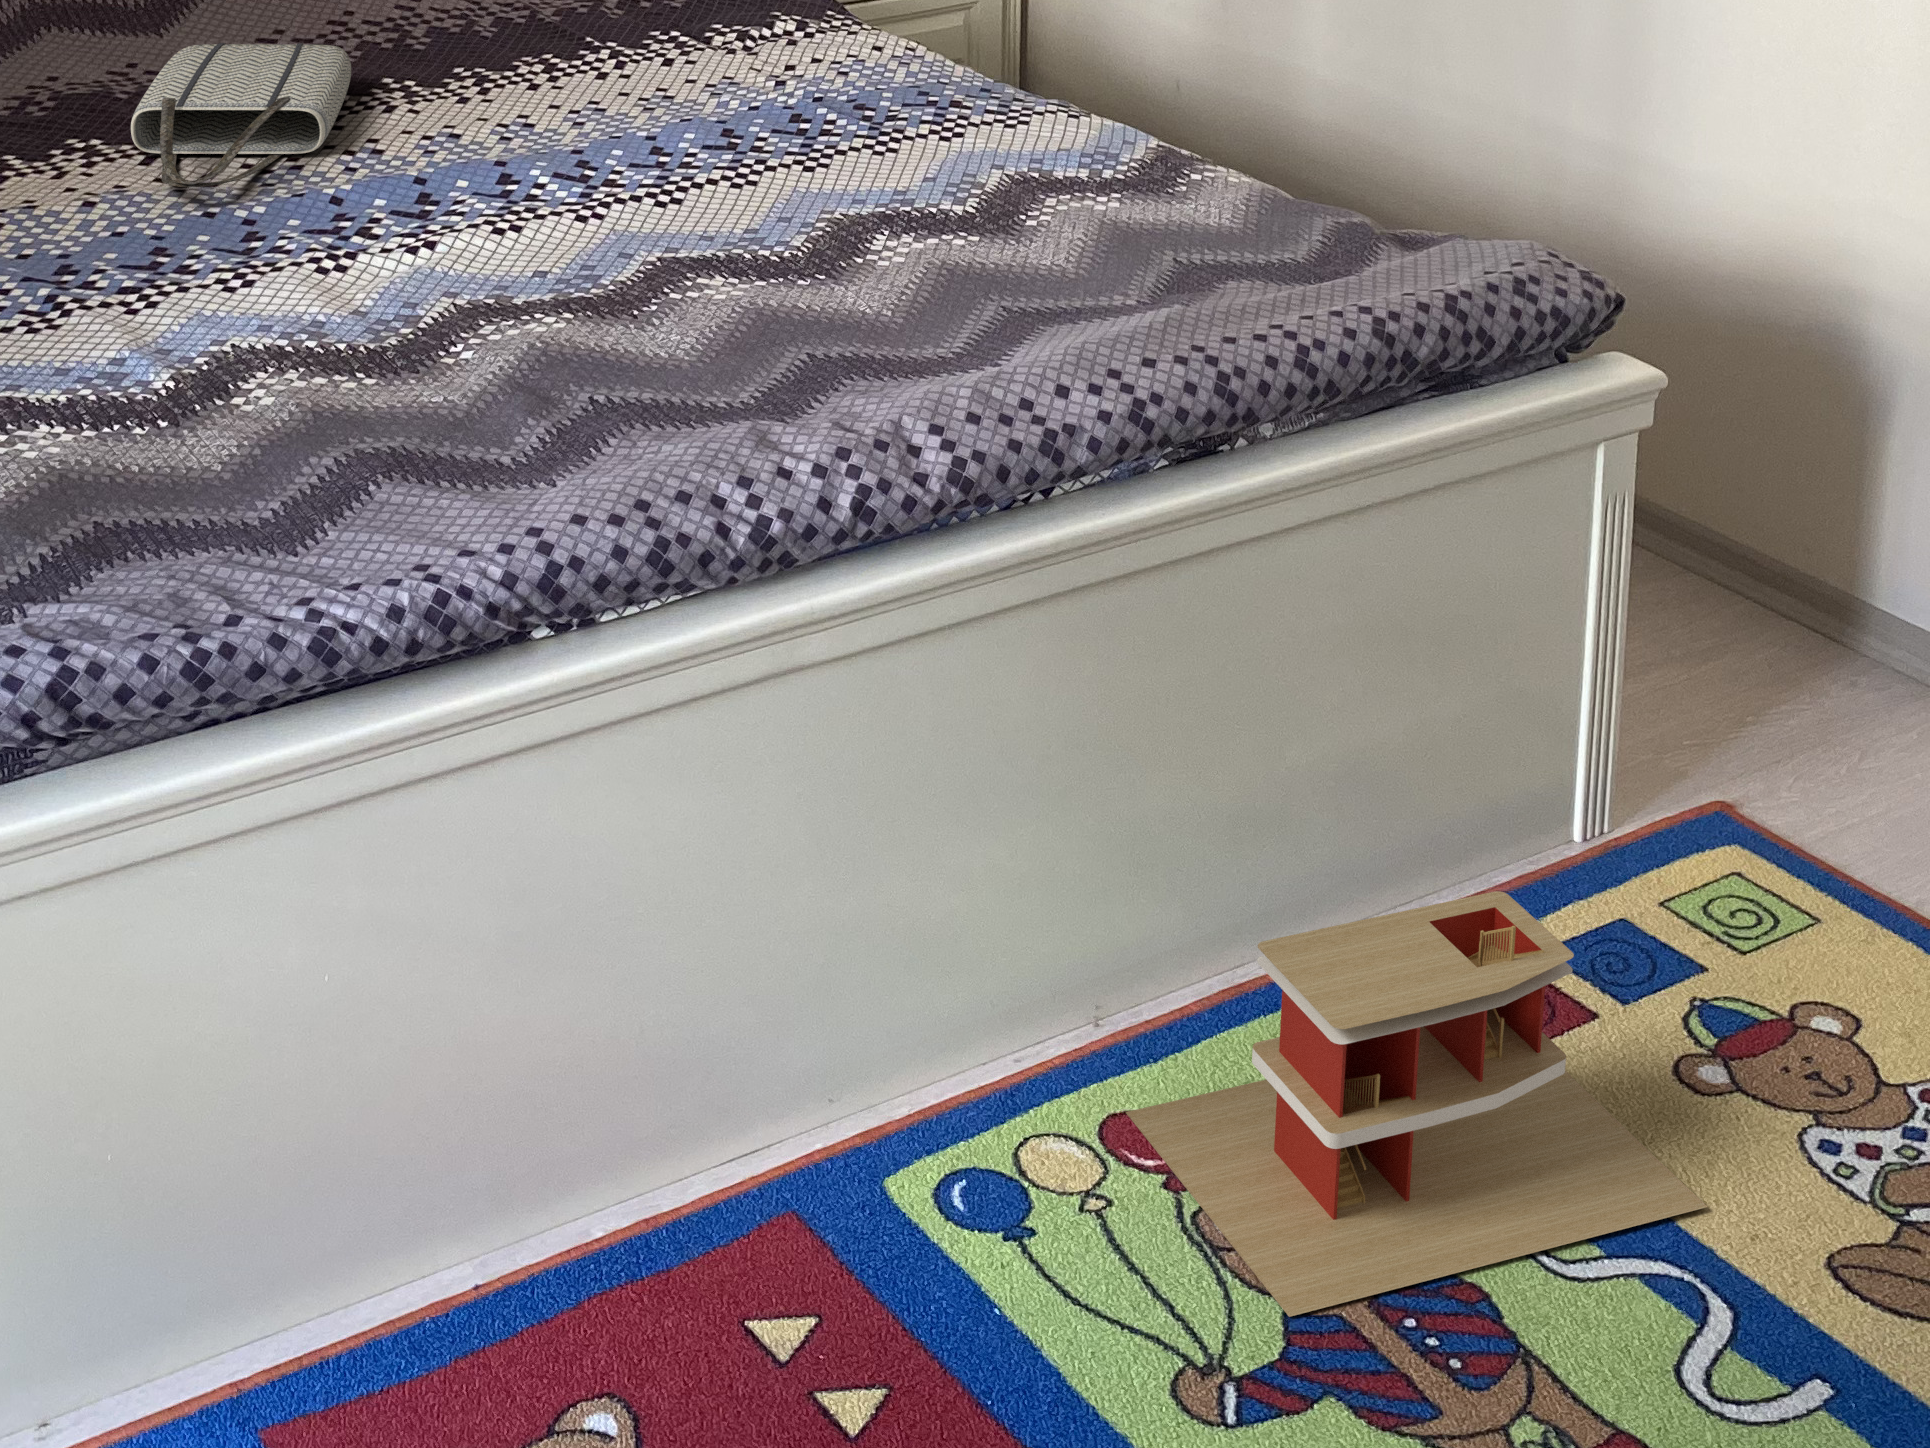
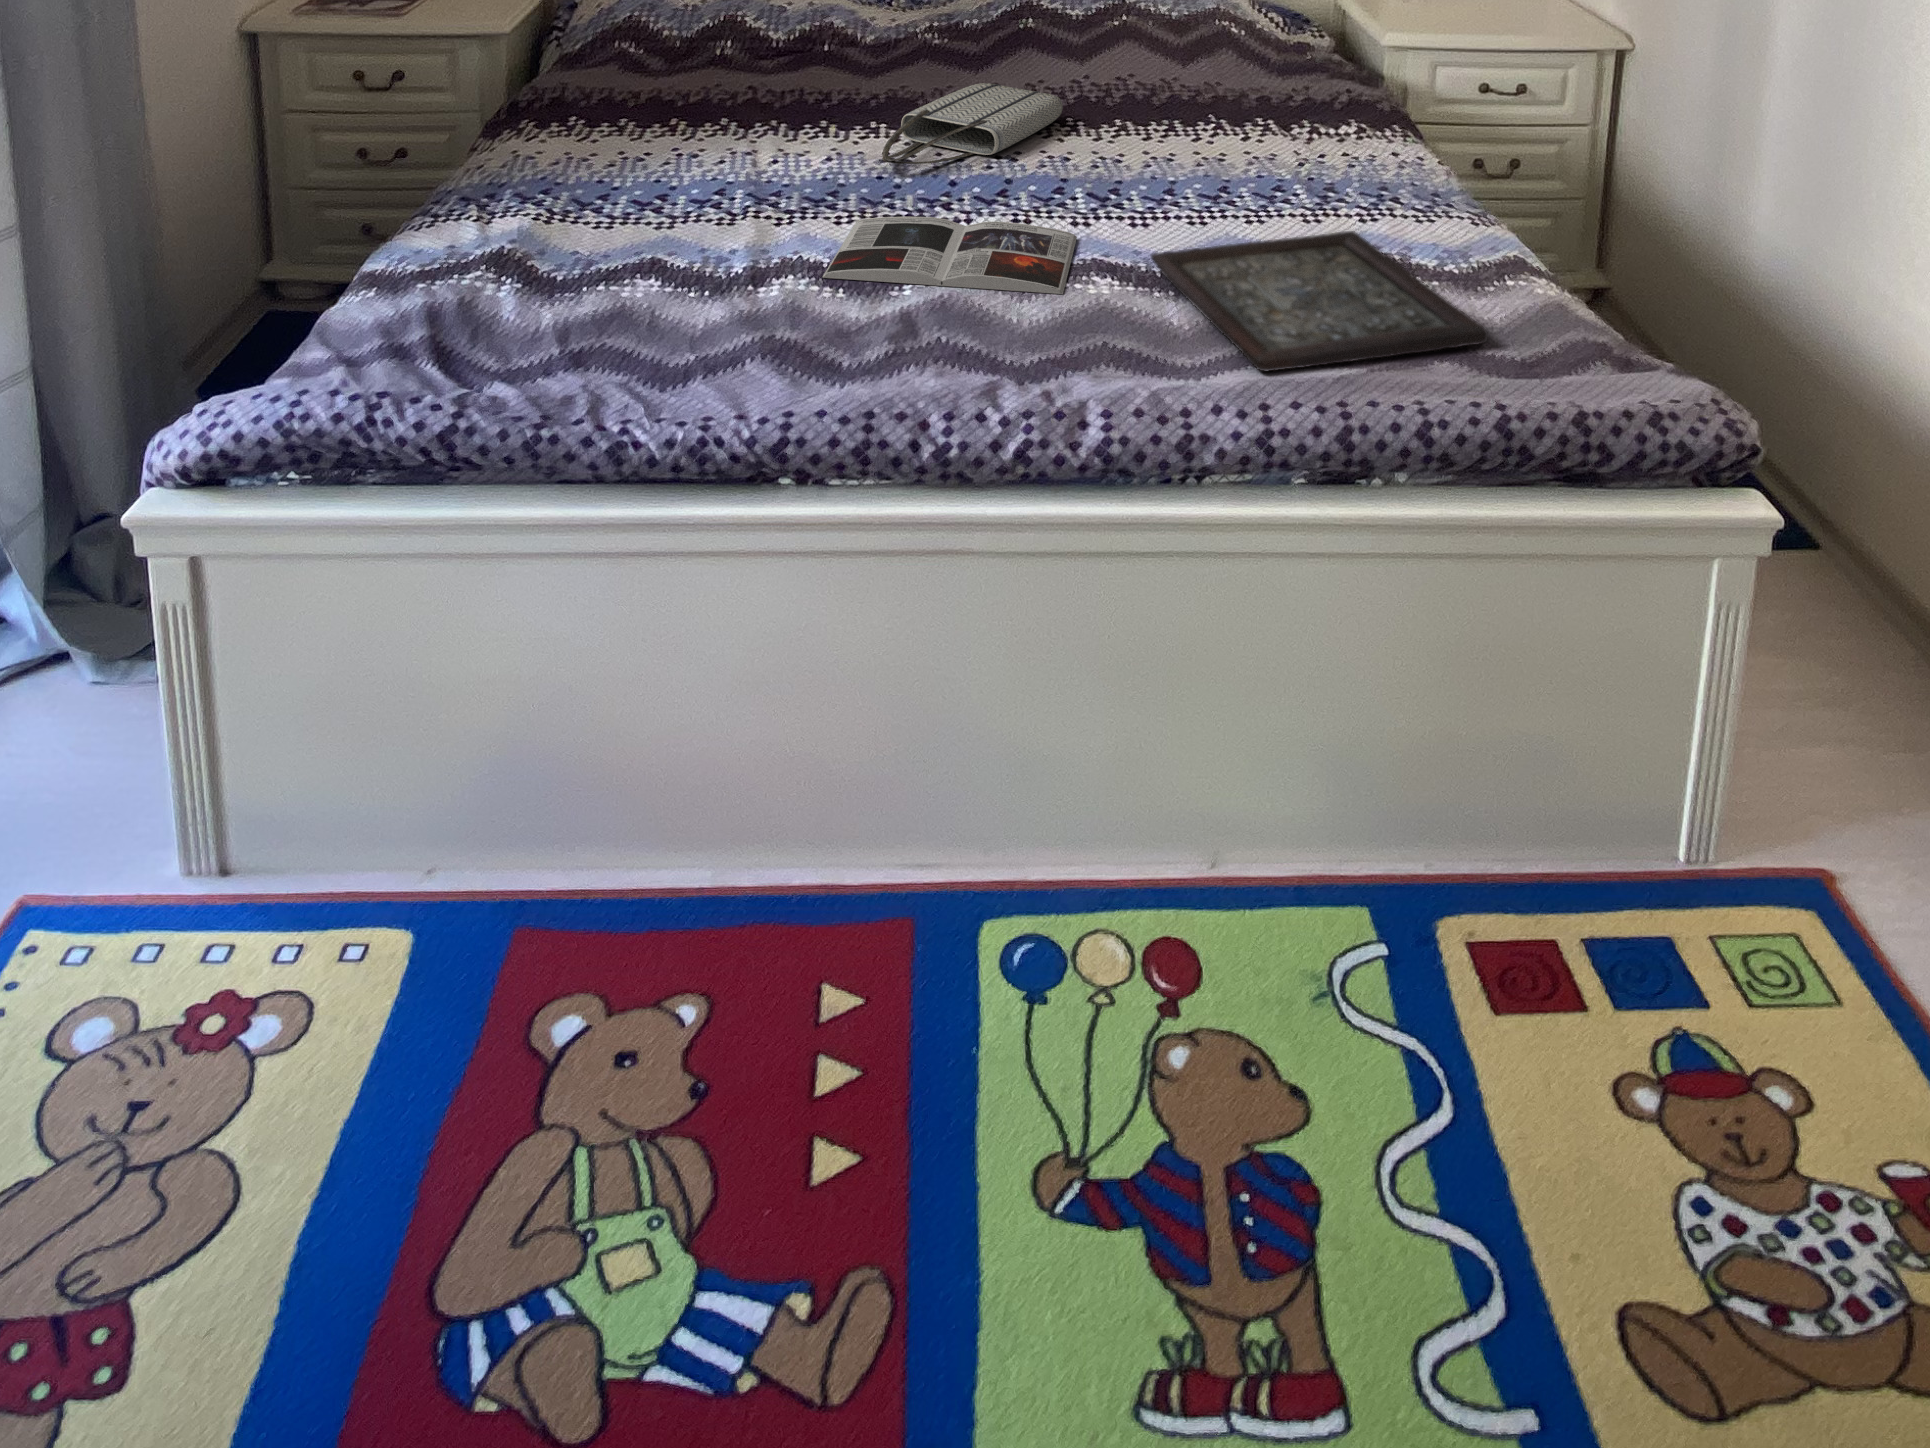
tray: none [745,153,1266,341] -> present [1151,231,1488,371]
magazine: none [245,230,677,363] -> present [823,216,1077,294]
toy house: present [1126,891,1707,1317] -> none [1158,852,1552,1211]

